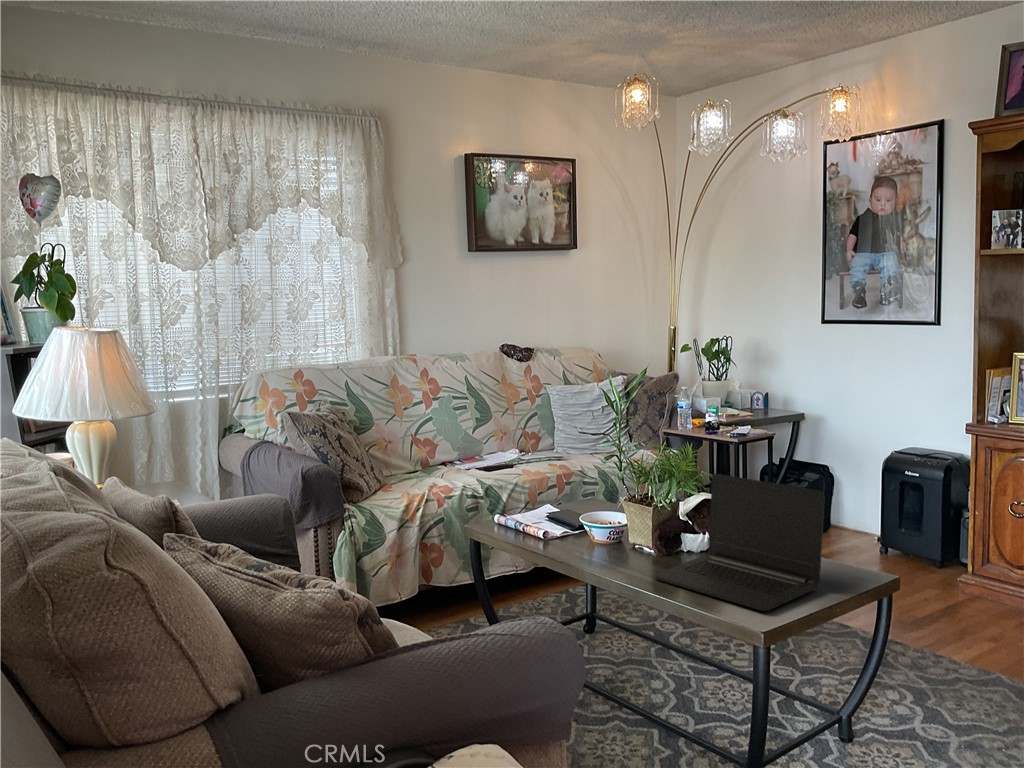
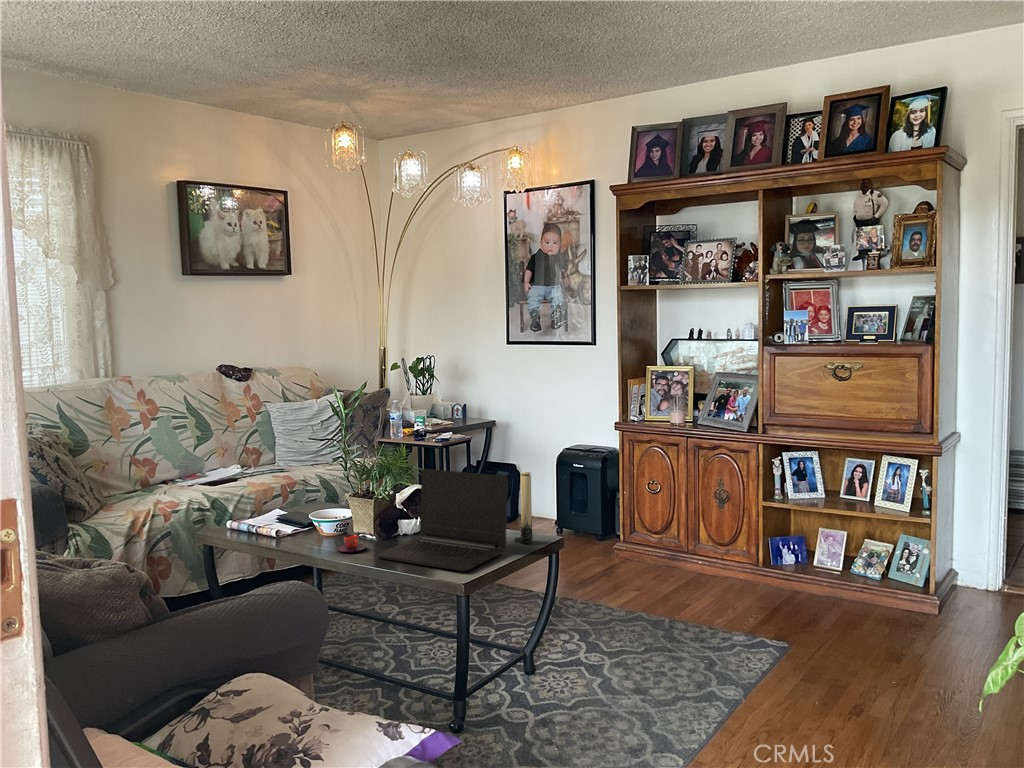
candle: none [831,486,856,578] -> present [515,472,533,544]
teacup: none [607,546,642,568] -> present [337,535,366,552]

